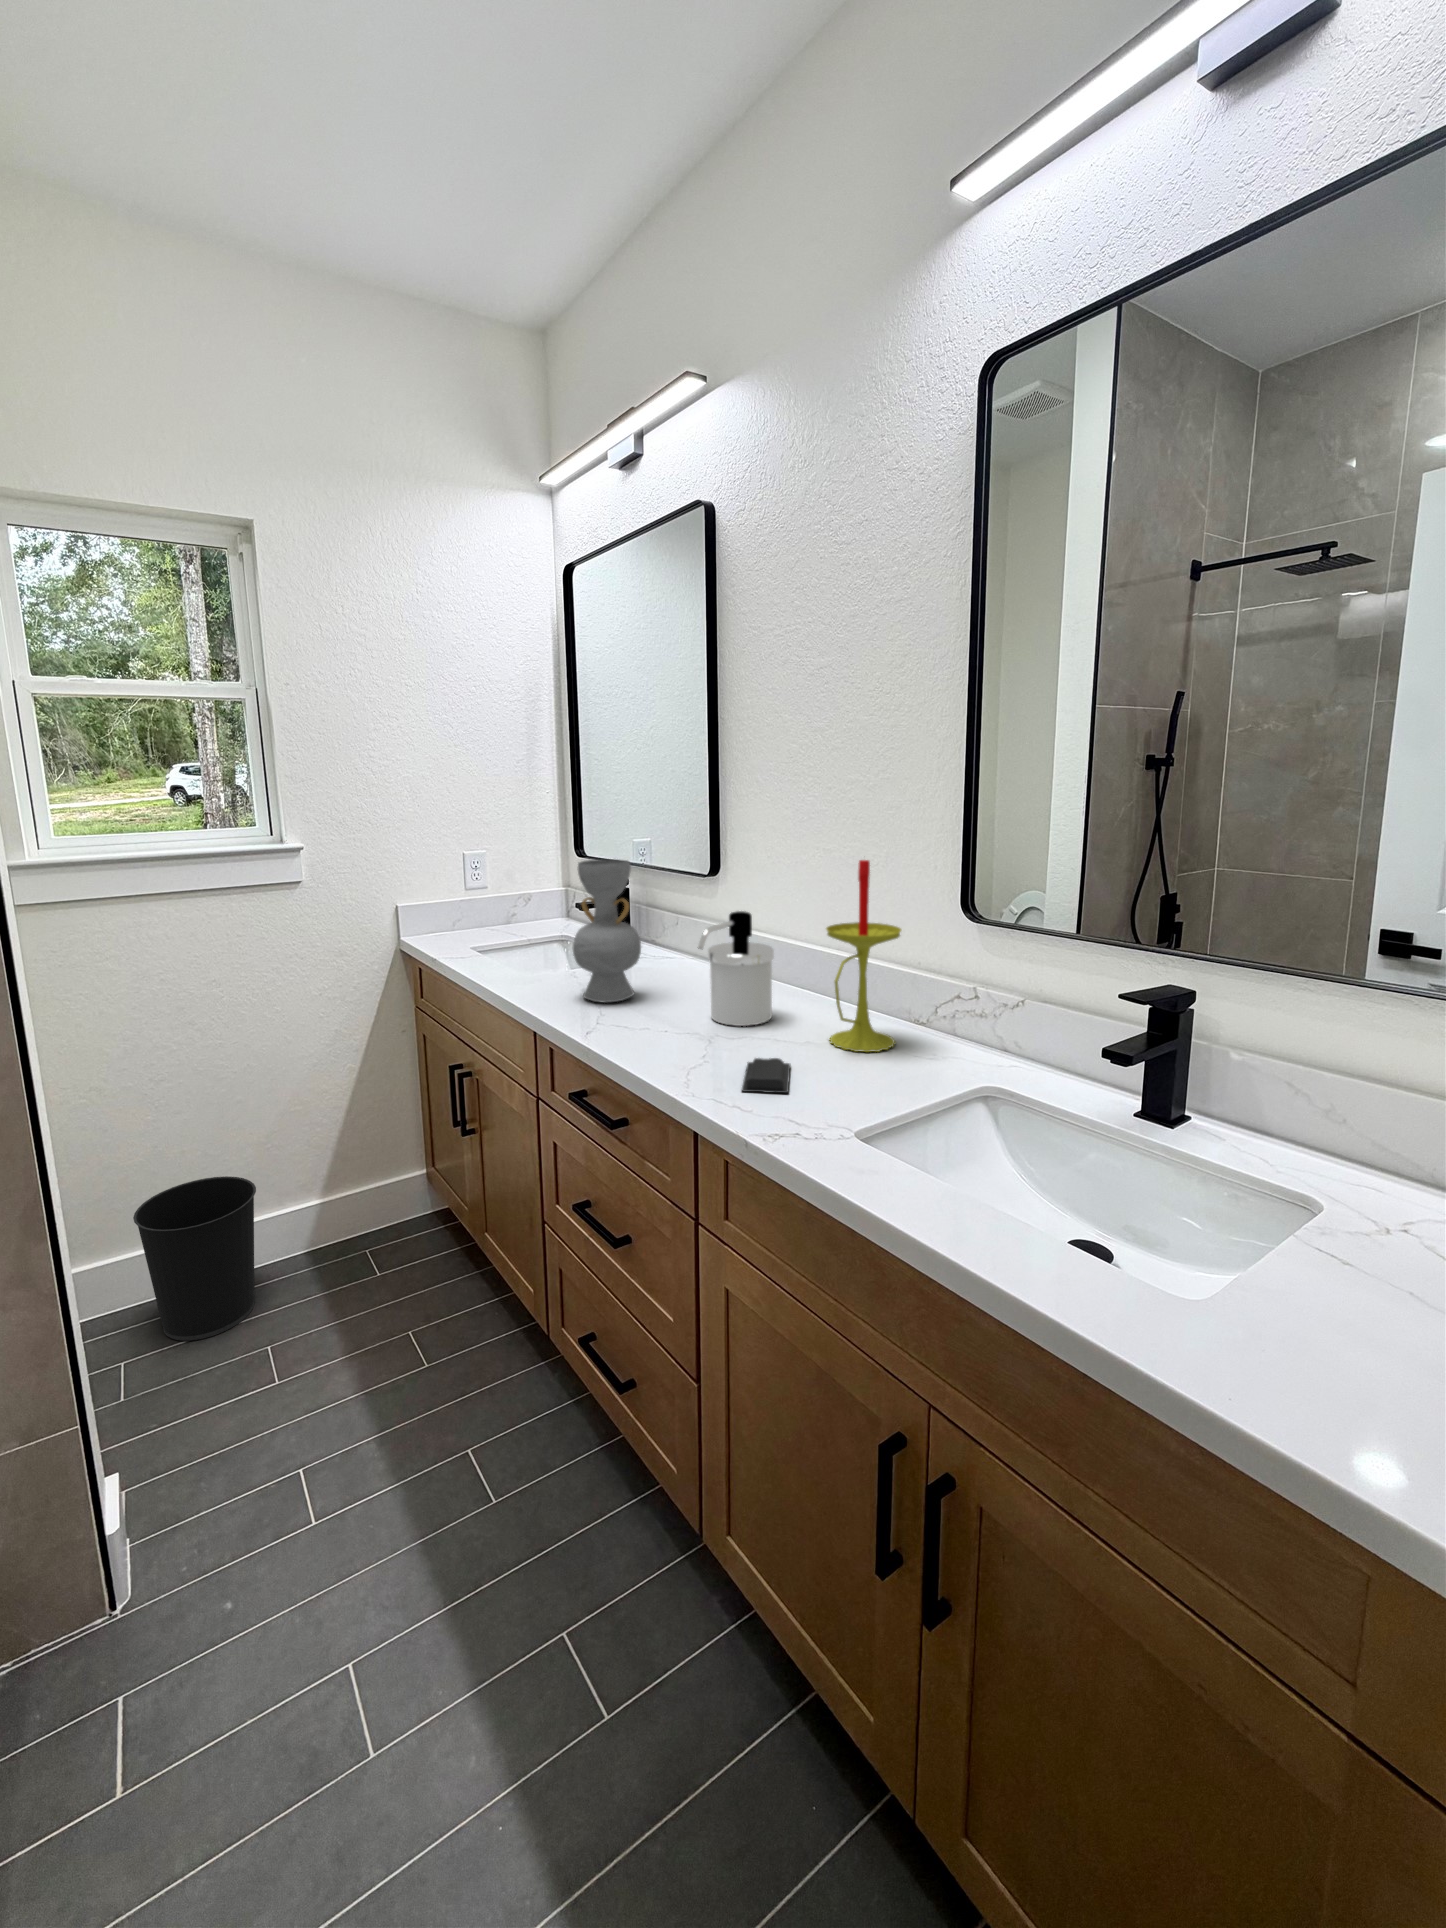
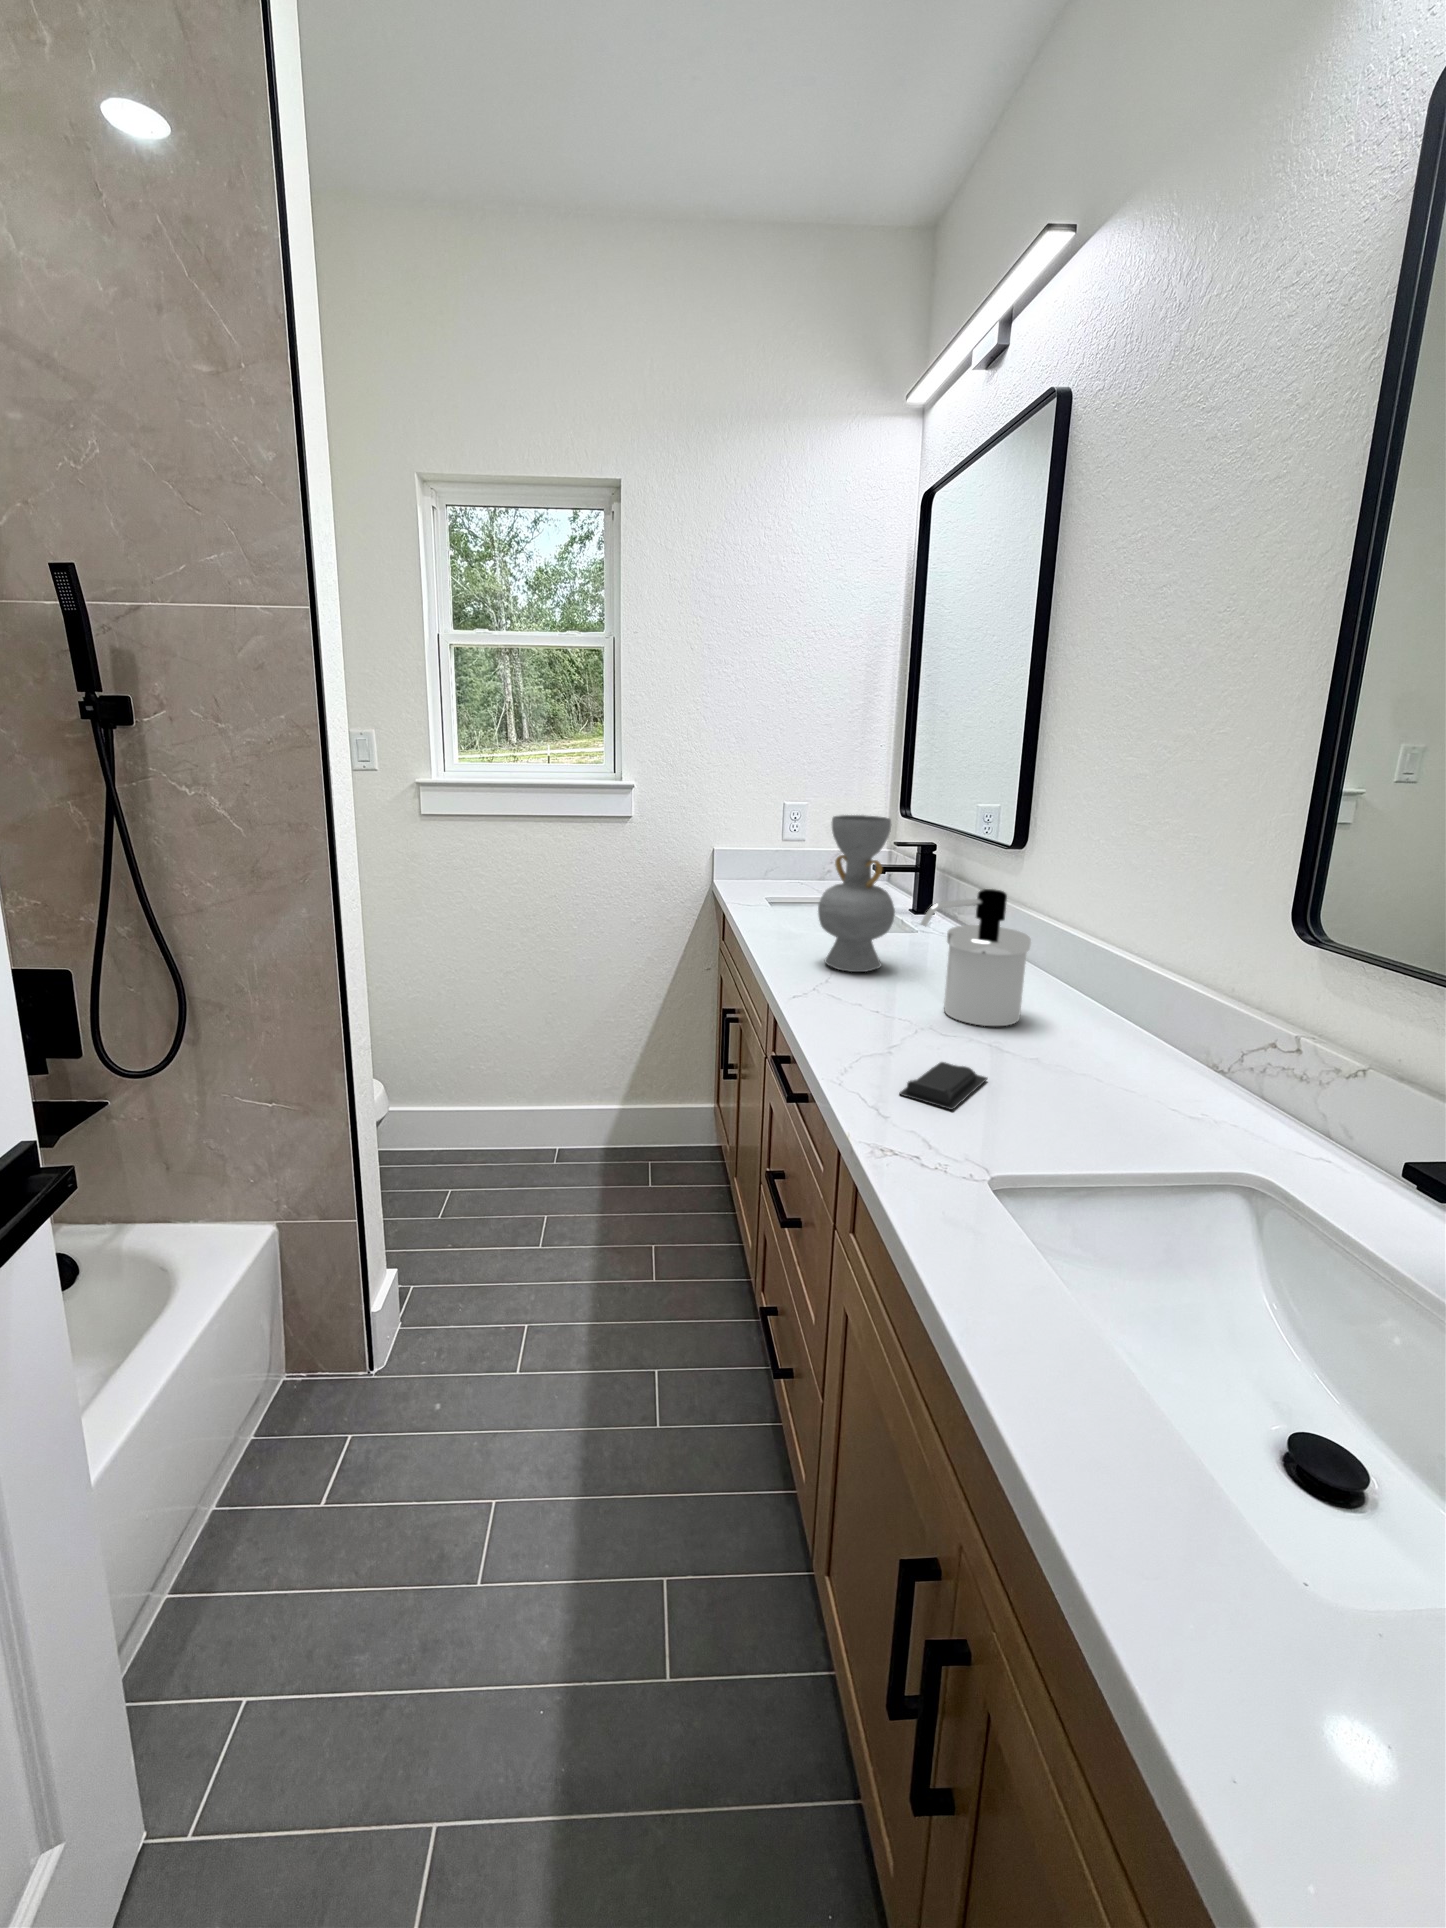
candle: present [826,860,901,1052] -> none [1067,834,1188,1092]
wastebasket: present [133,1176,256,1341] -> none [467,1062,560,1194]

